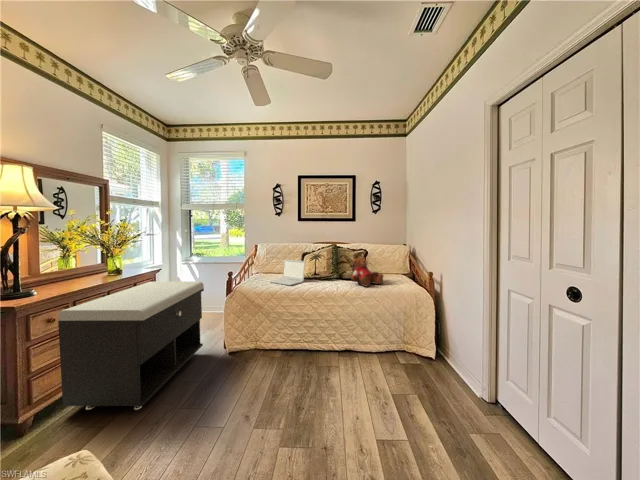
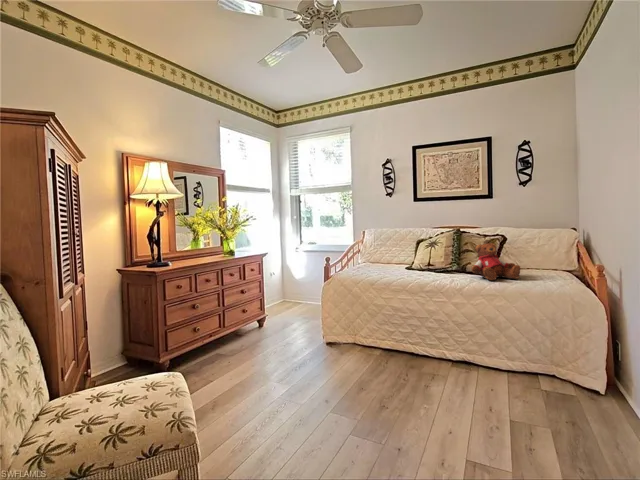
laptop: present [270,260,305,285] -> none [373,246,414,275]
storage bench: present [58,281,204,410] -> none [184,264,302,374]

